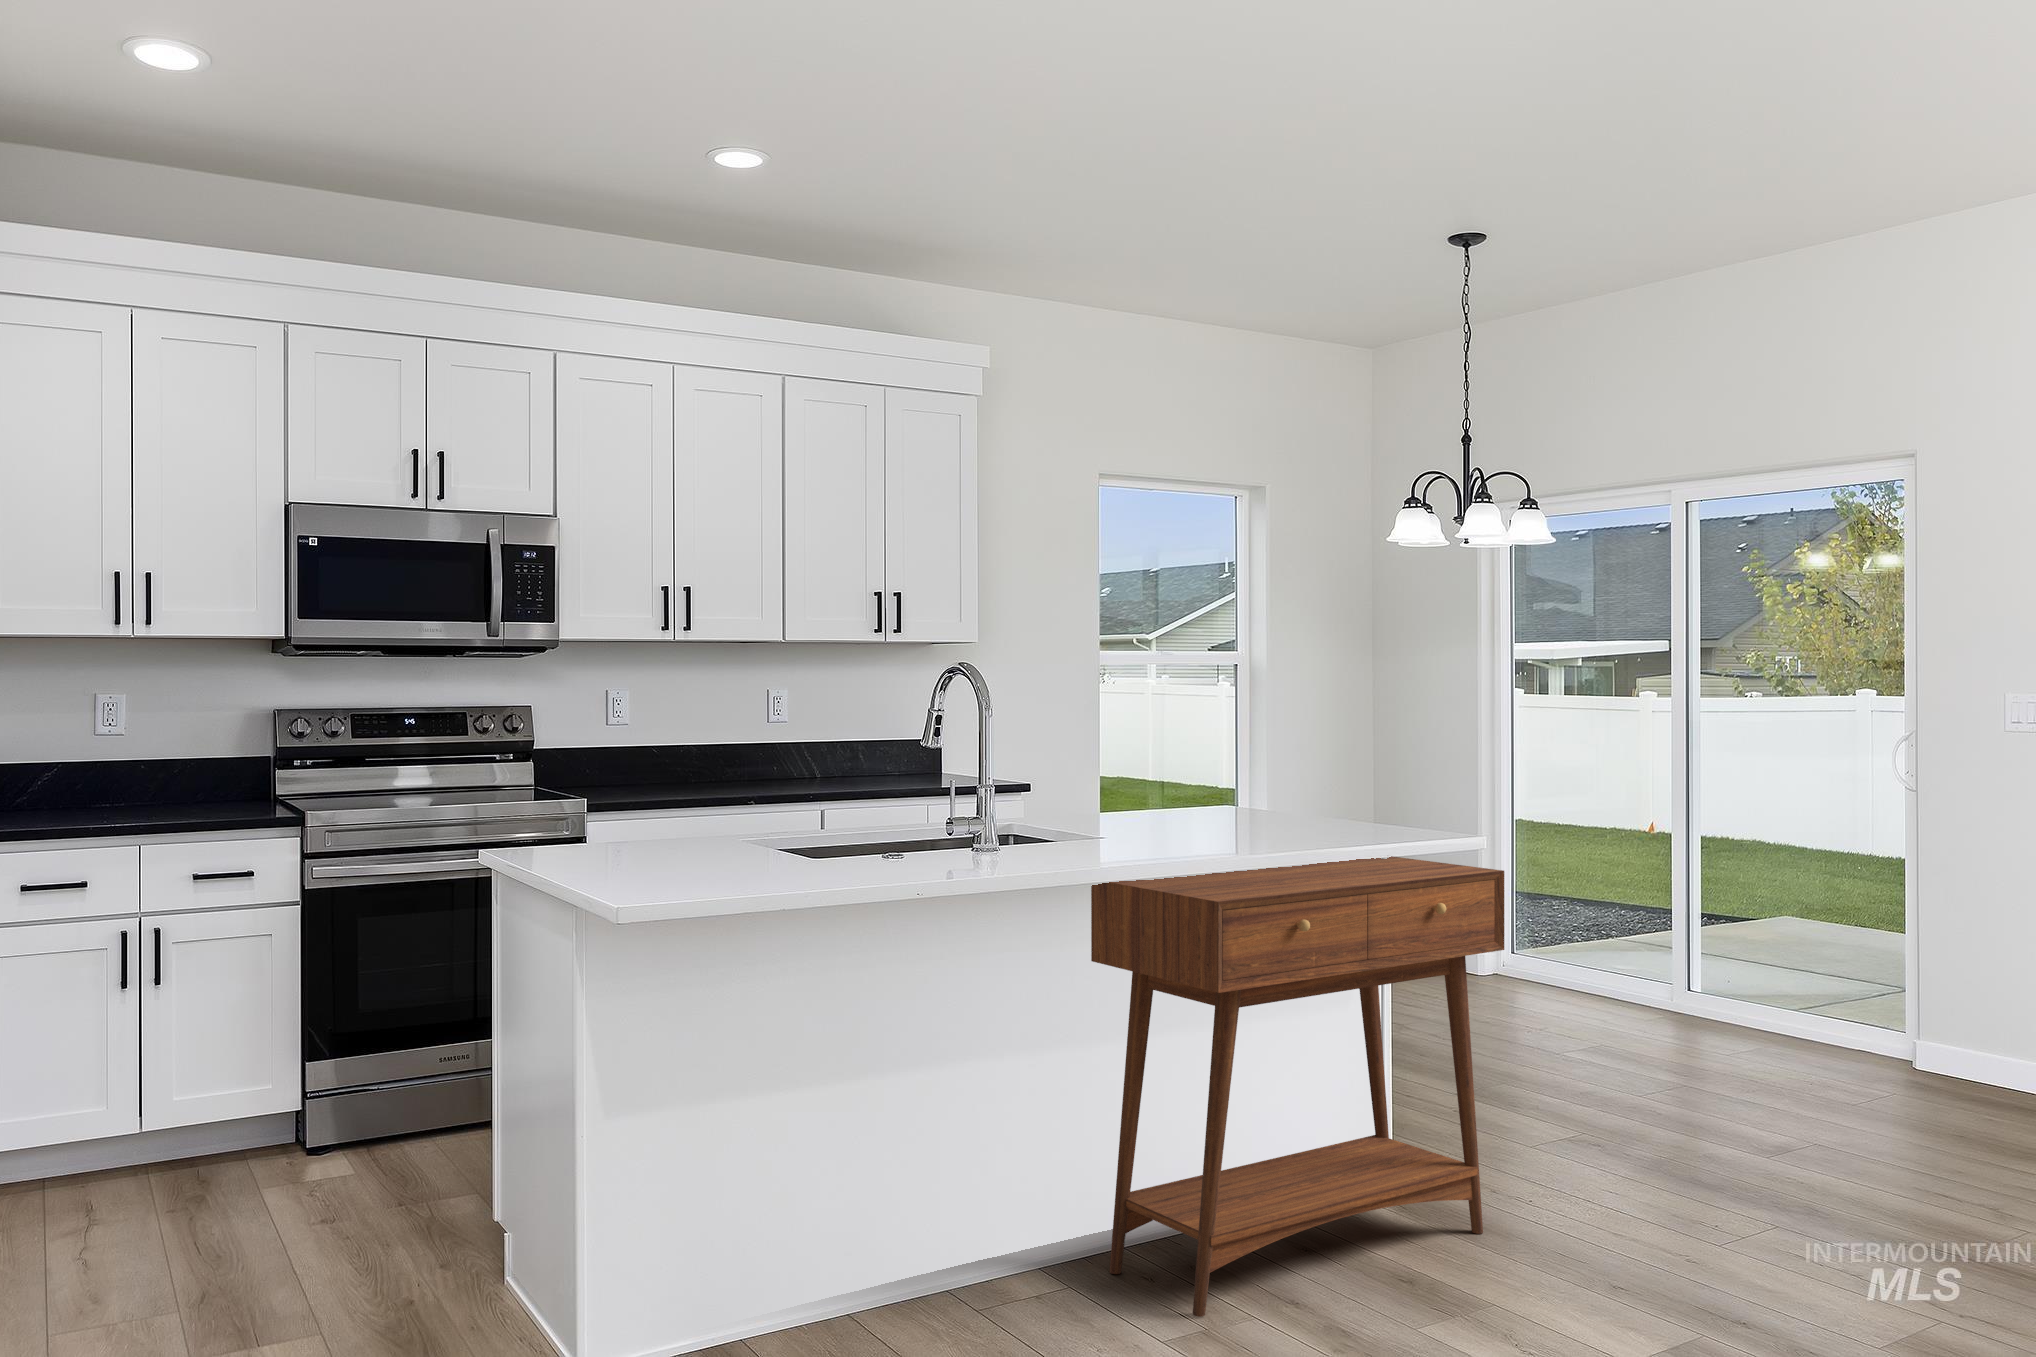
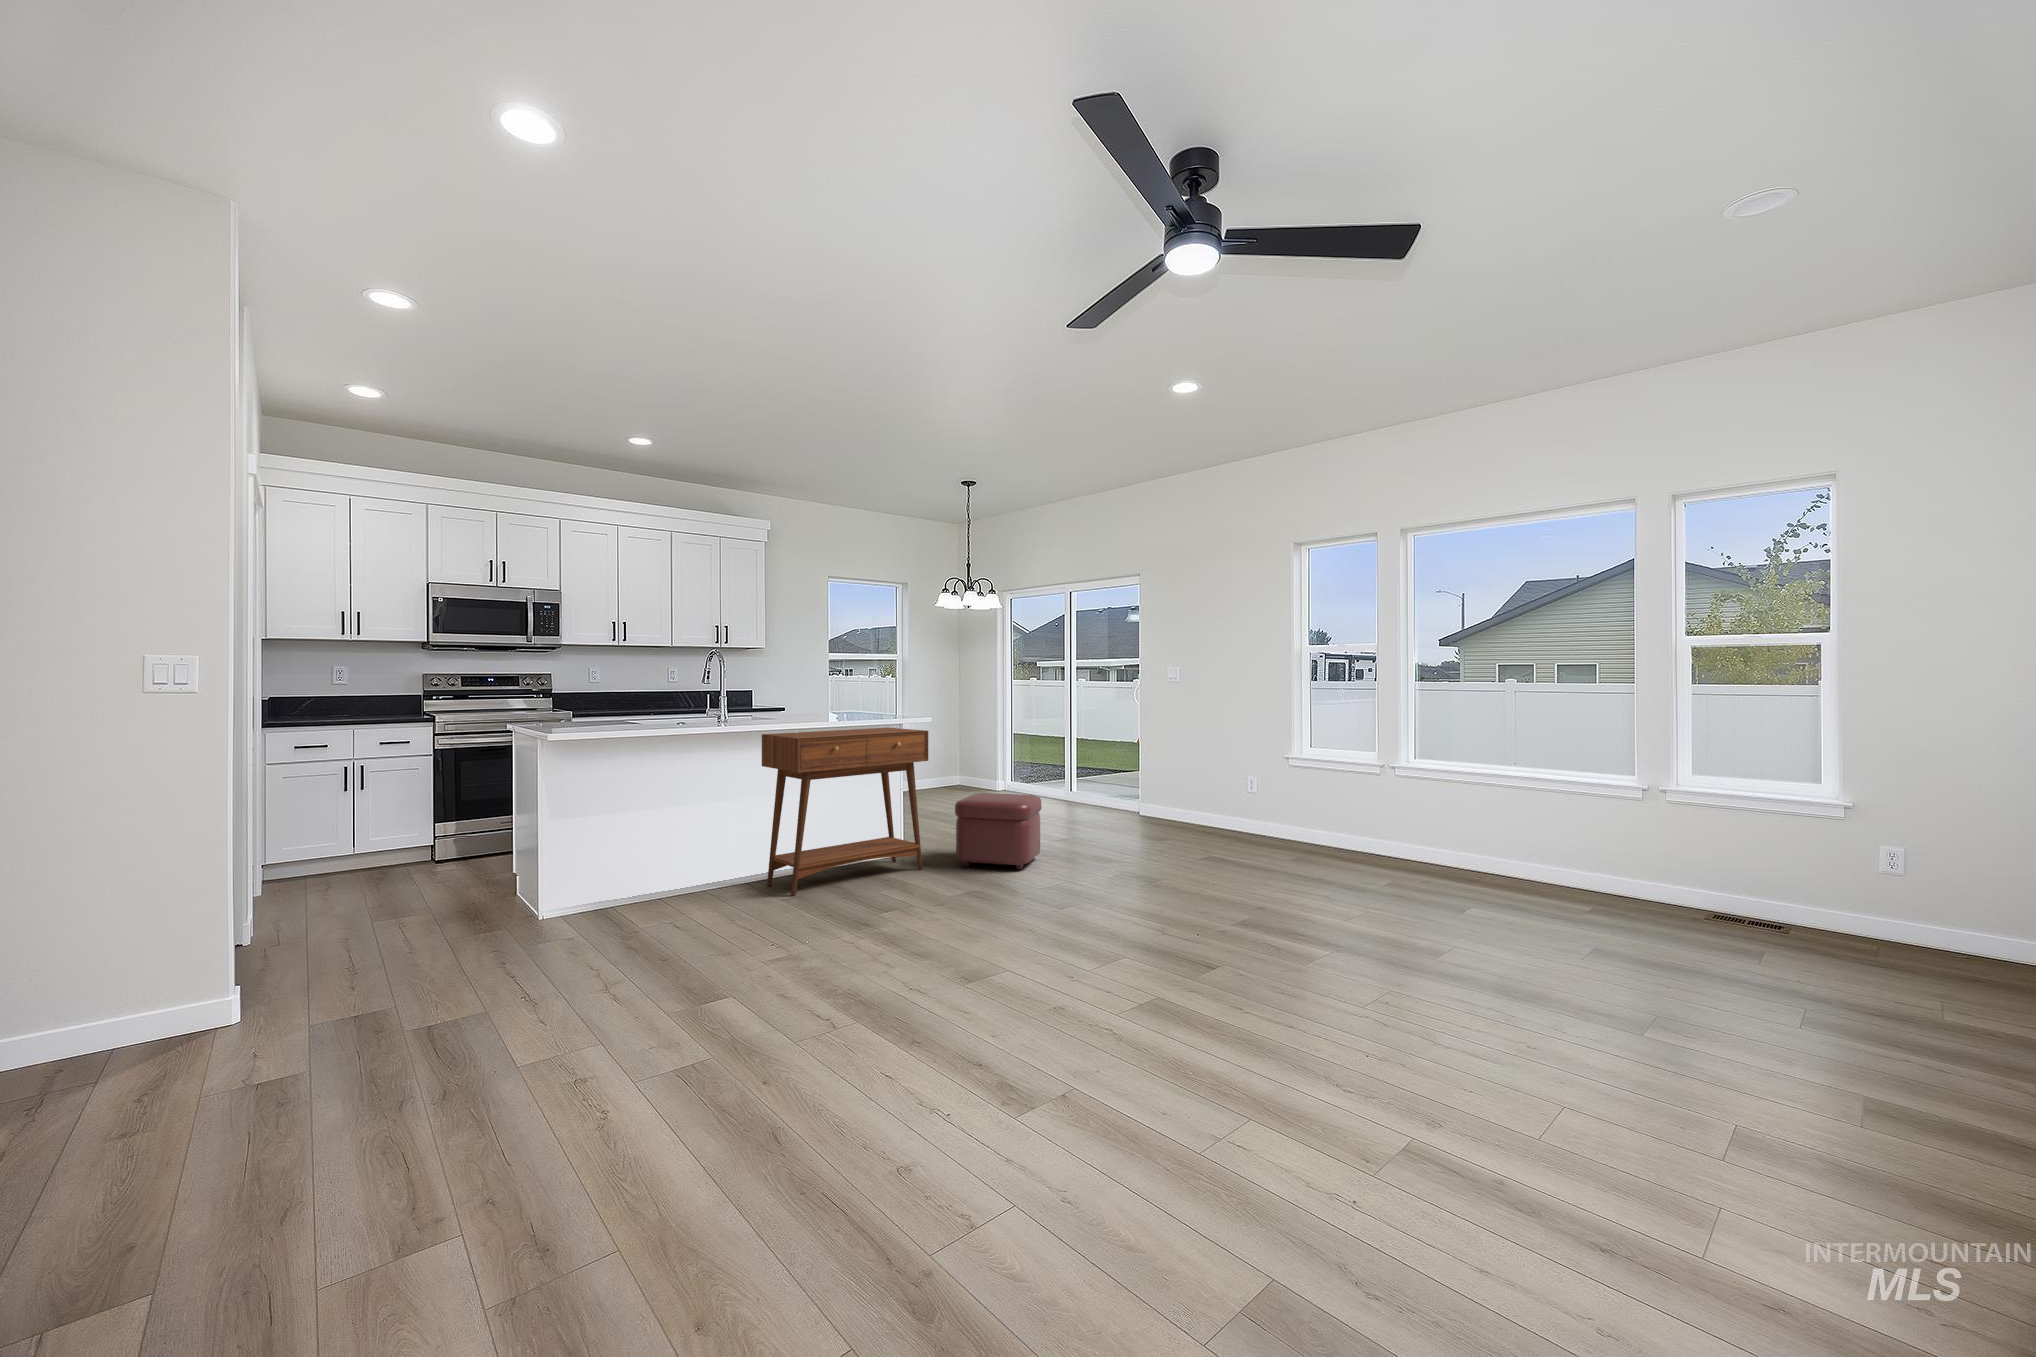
ottoman: none [1560,1024,1787,1248] -> present [955,793,1041,870]

